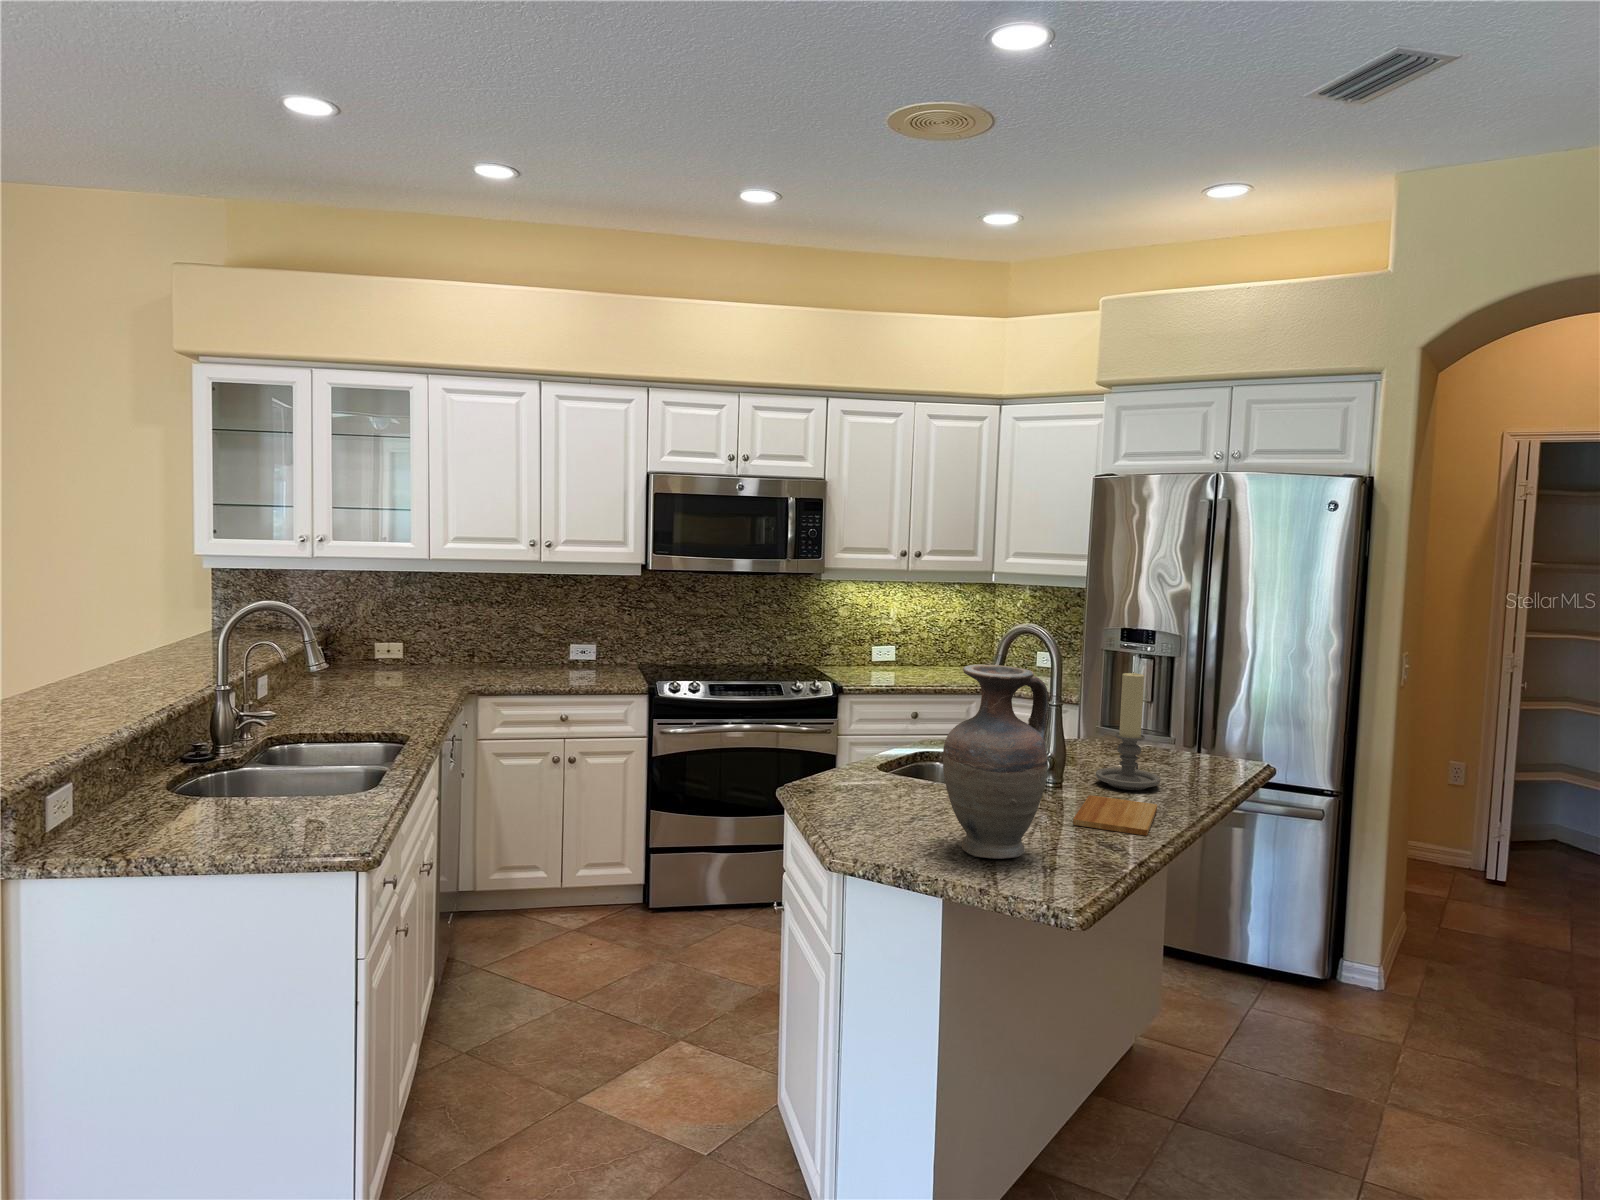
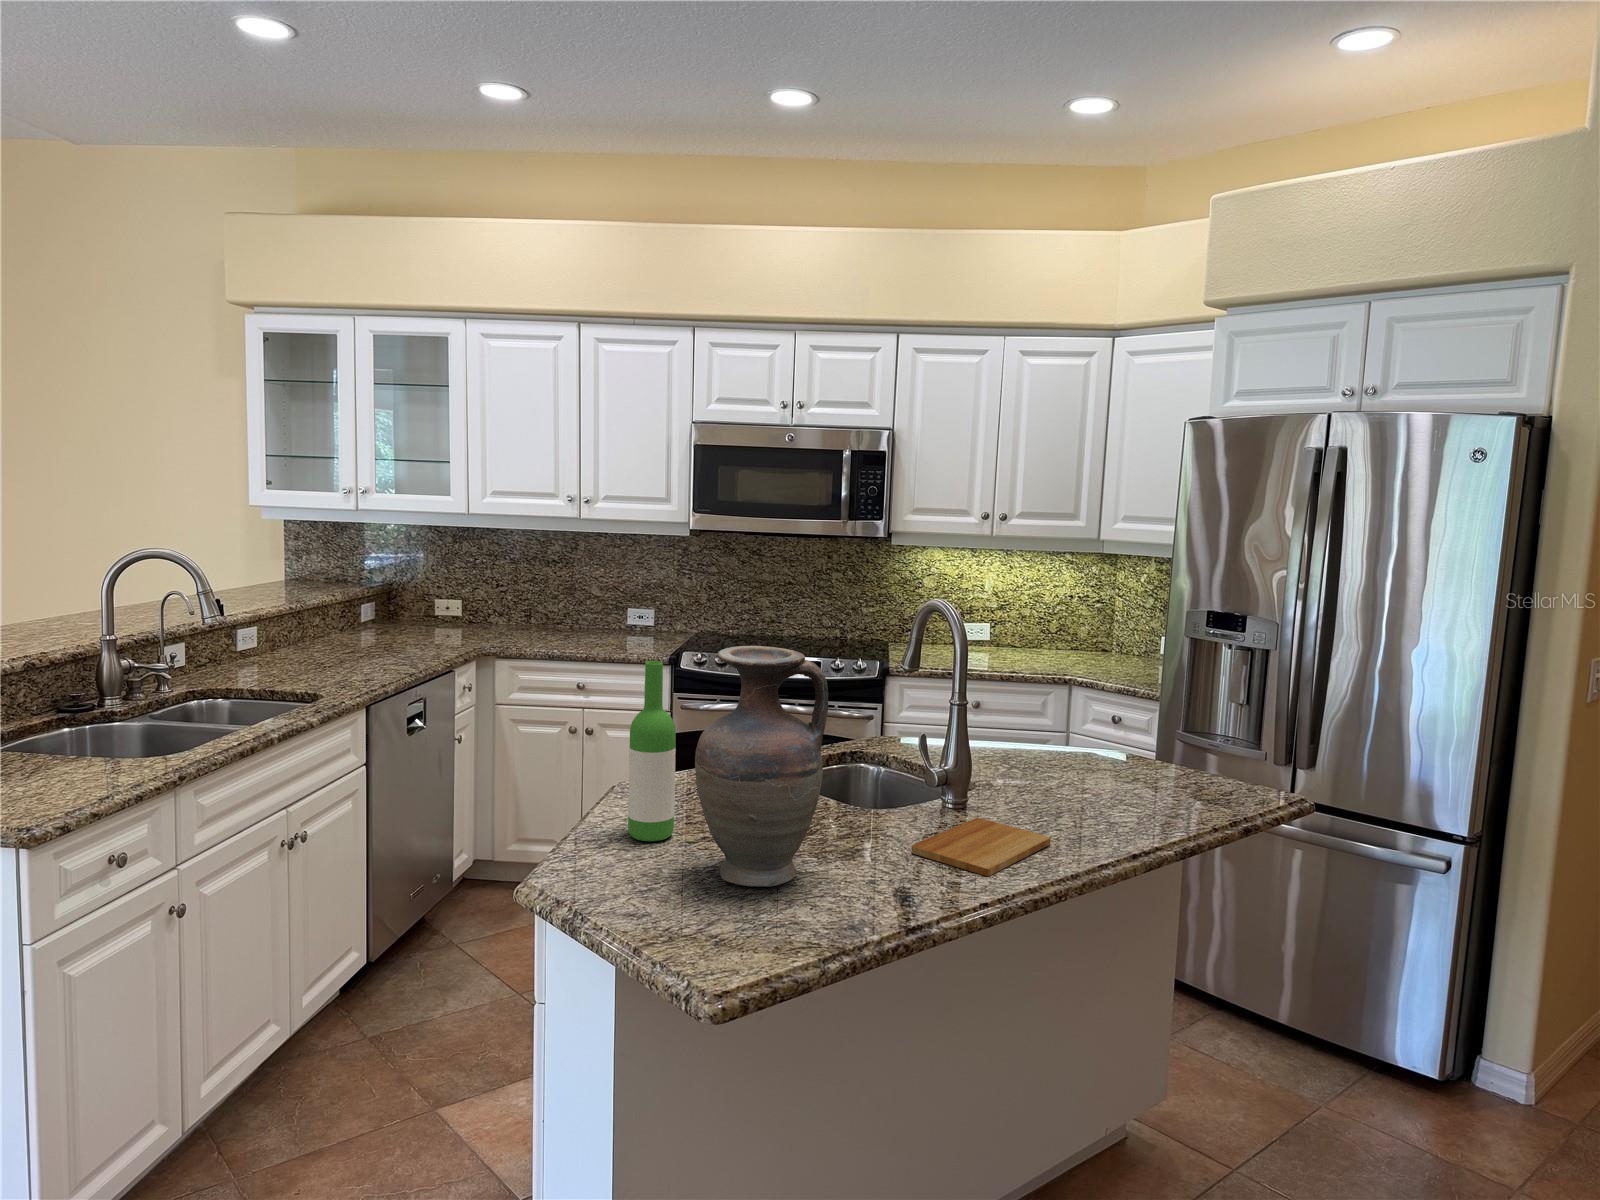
candle holder: present [1096,672,1160,790] -> none [1019,666,1100,817]
wine bottle: none [849,682,890,835] -> present [628,661,676,841]

